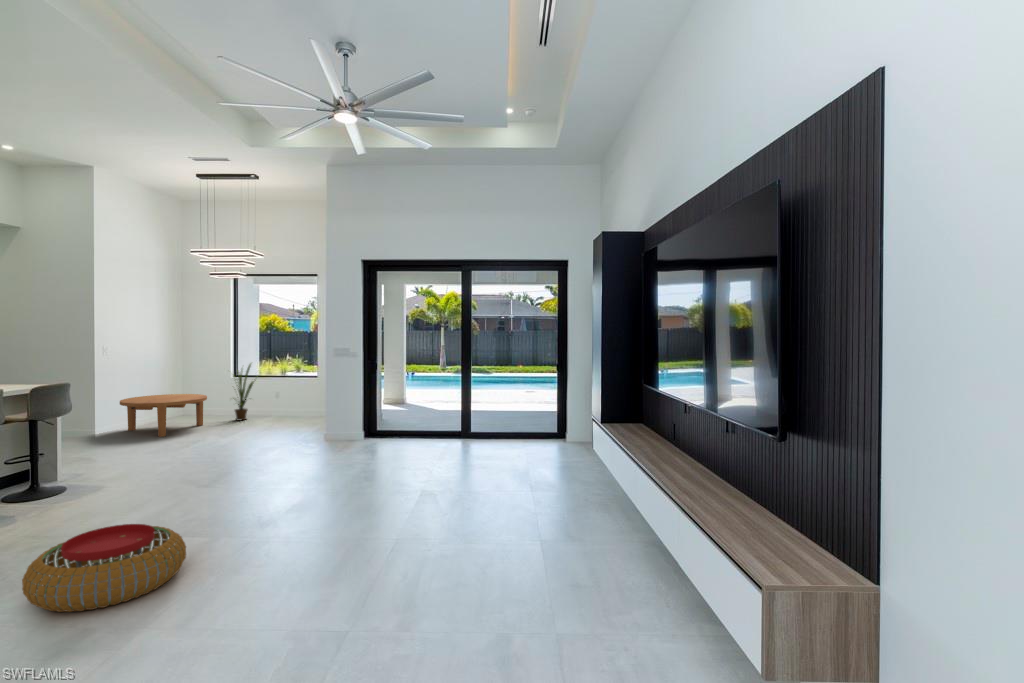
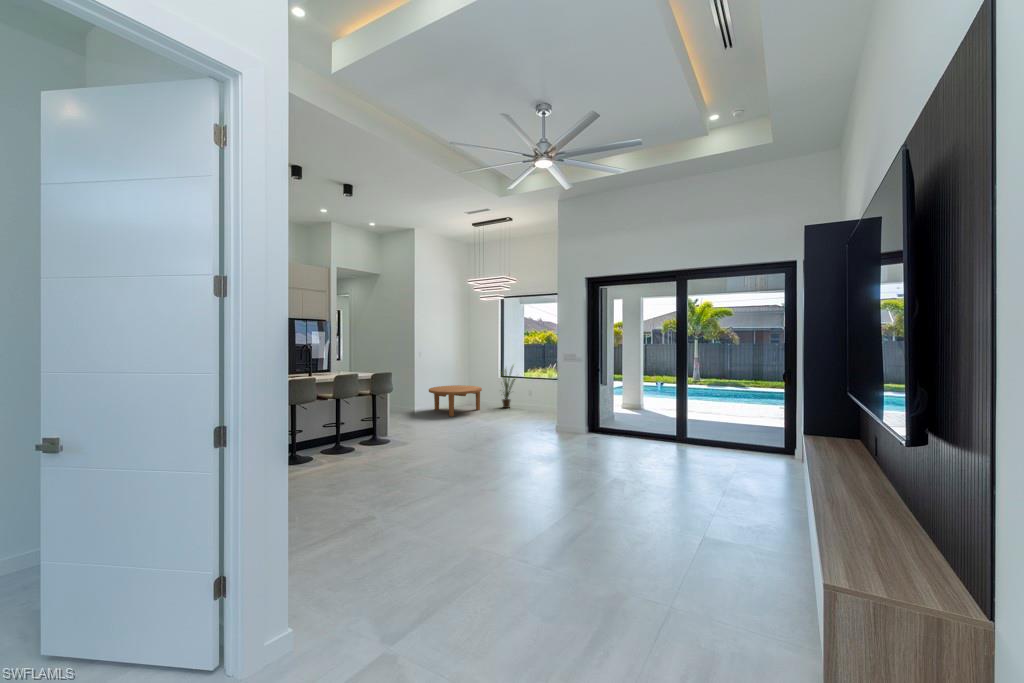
pouf: present [22,524,186,612] -> none [320,485,415,544]

